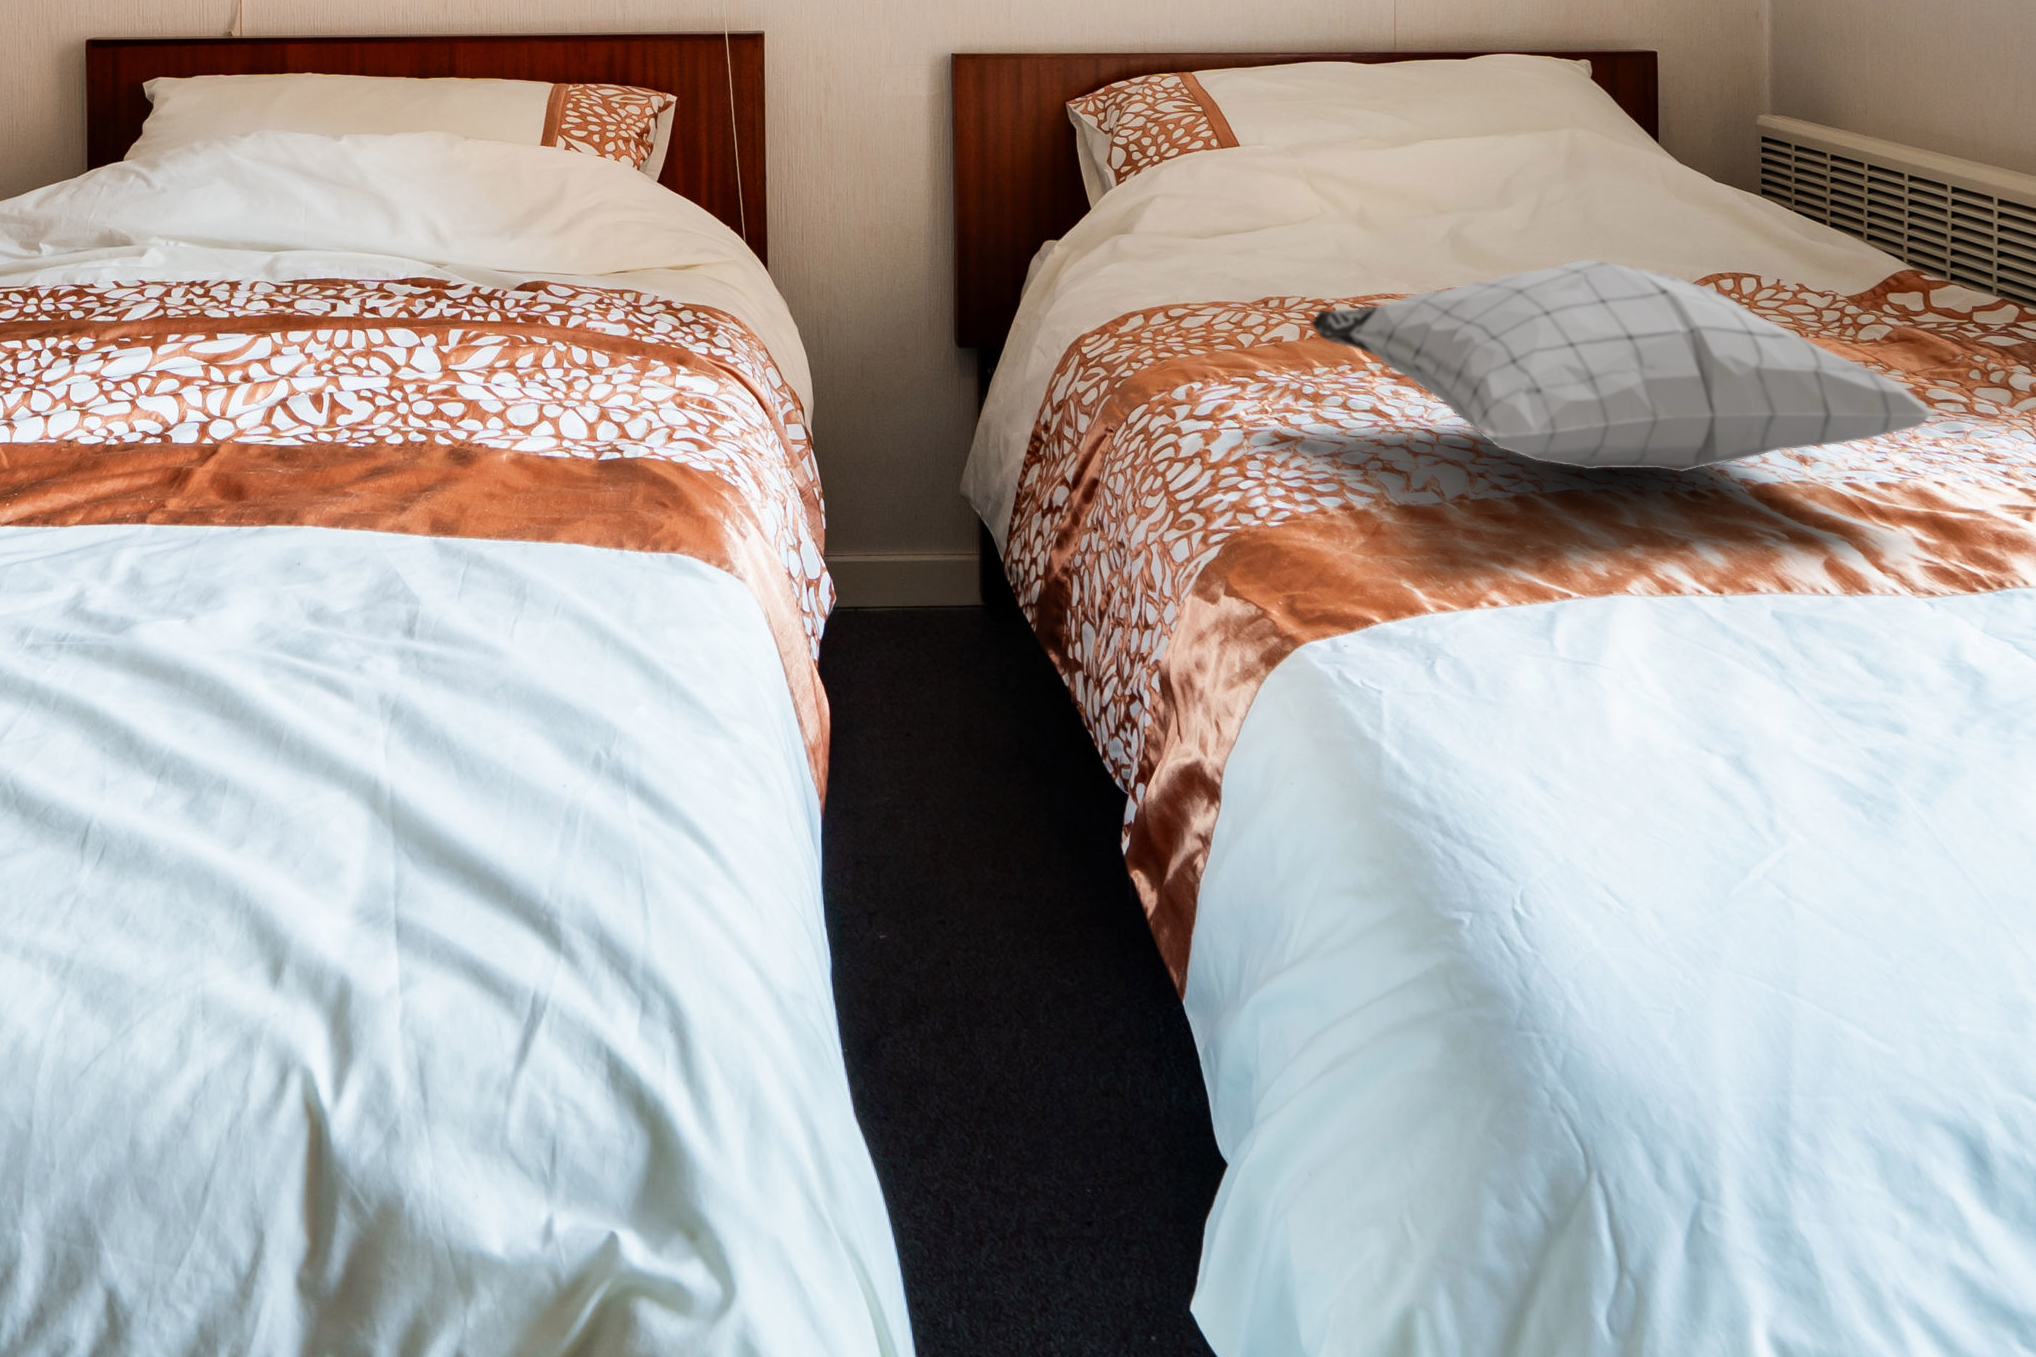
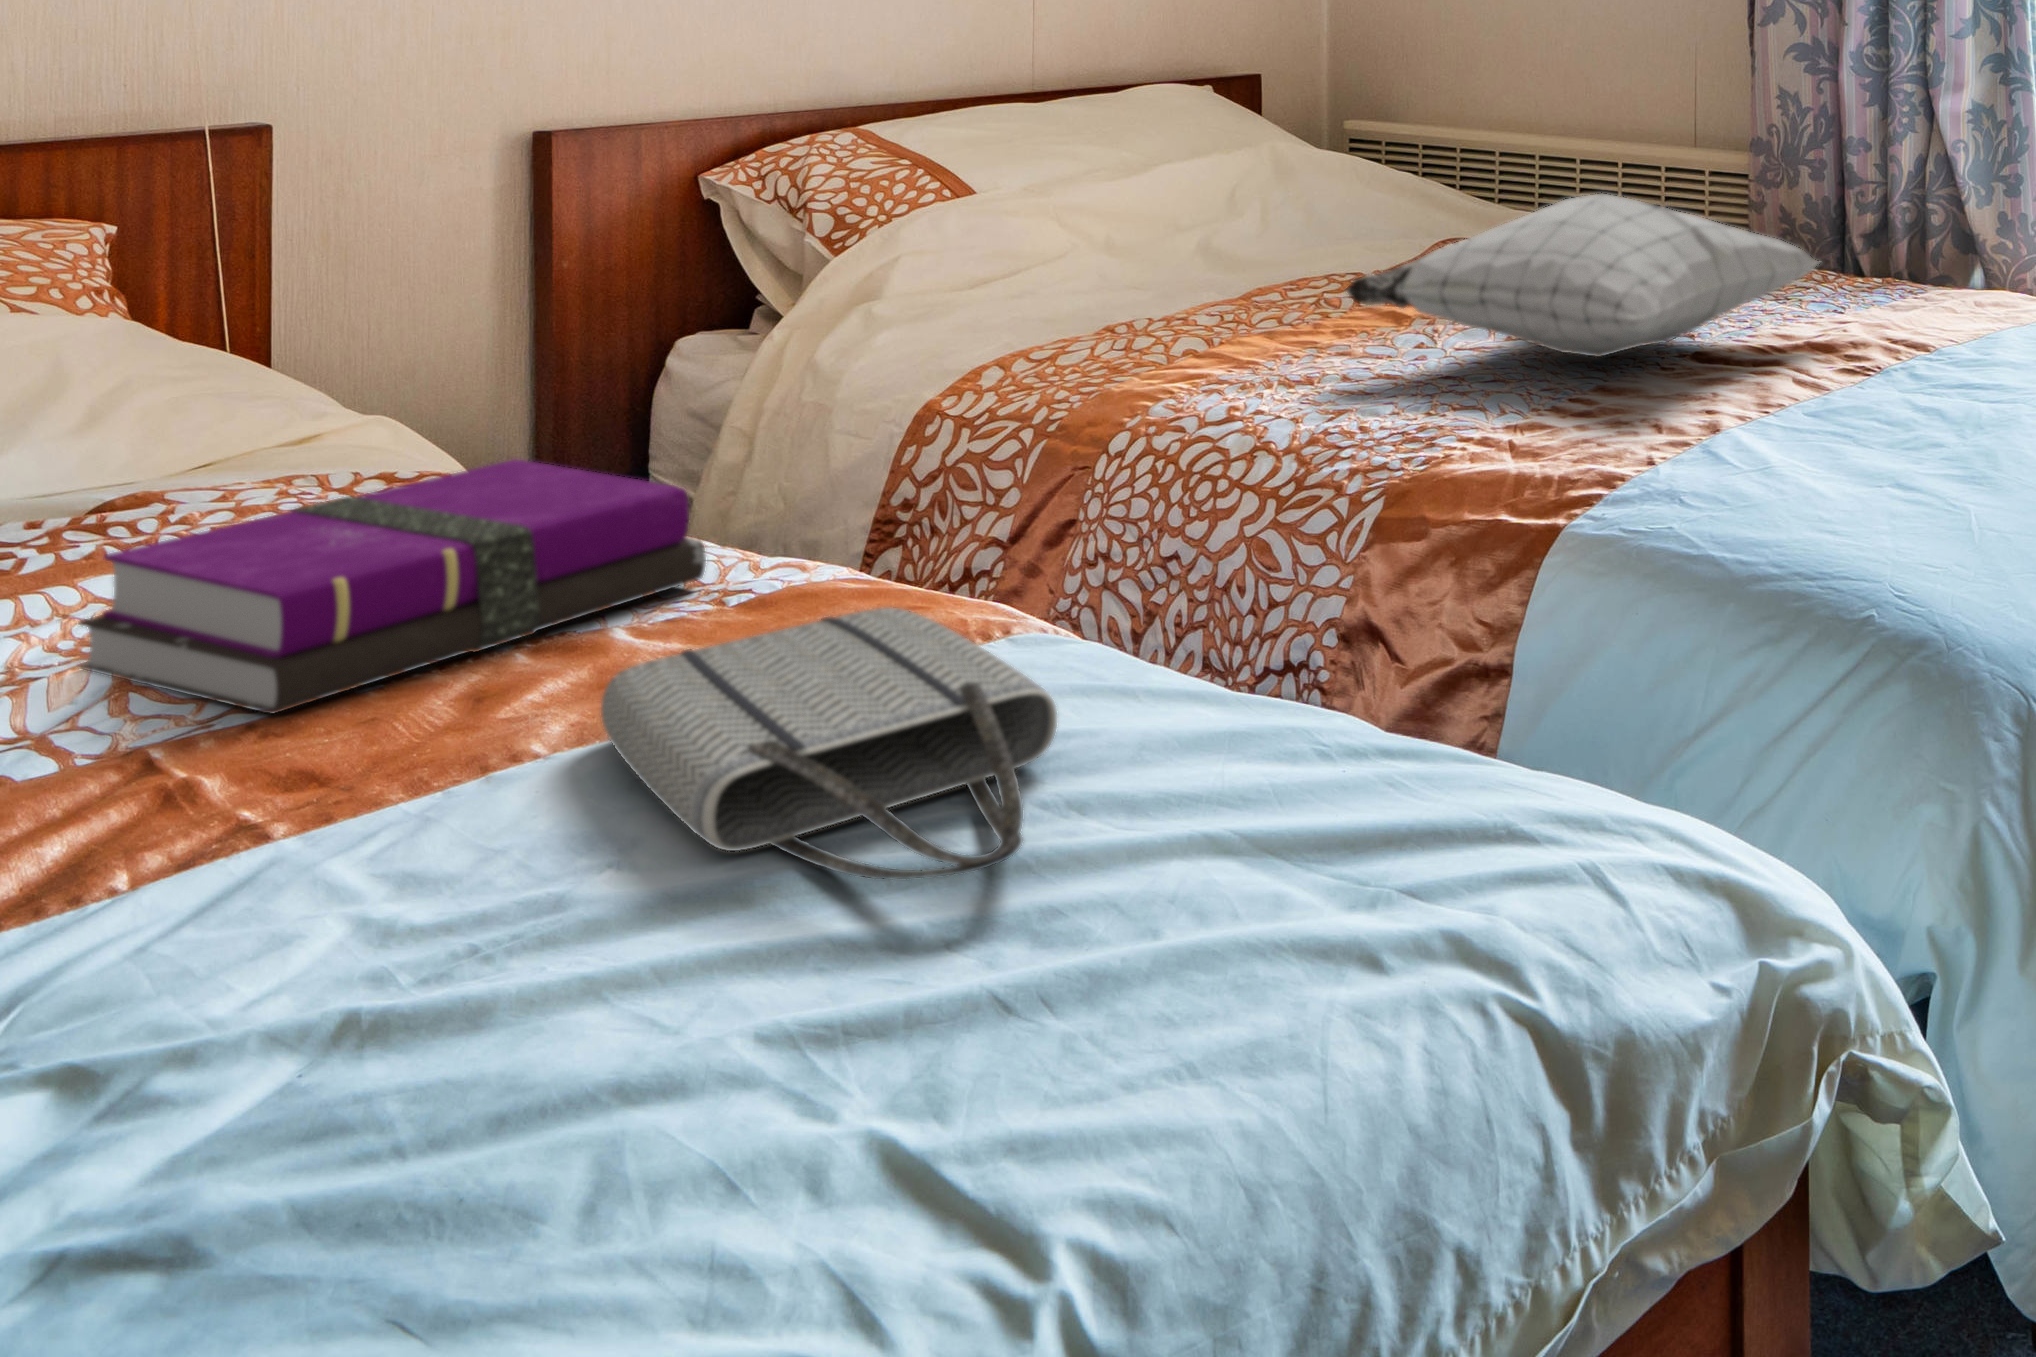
notebook: none [308,337,598,484] -> present [79,459,706,713]
tote bag: none [178,521,541,769] -> present [601,607,1057,879]

